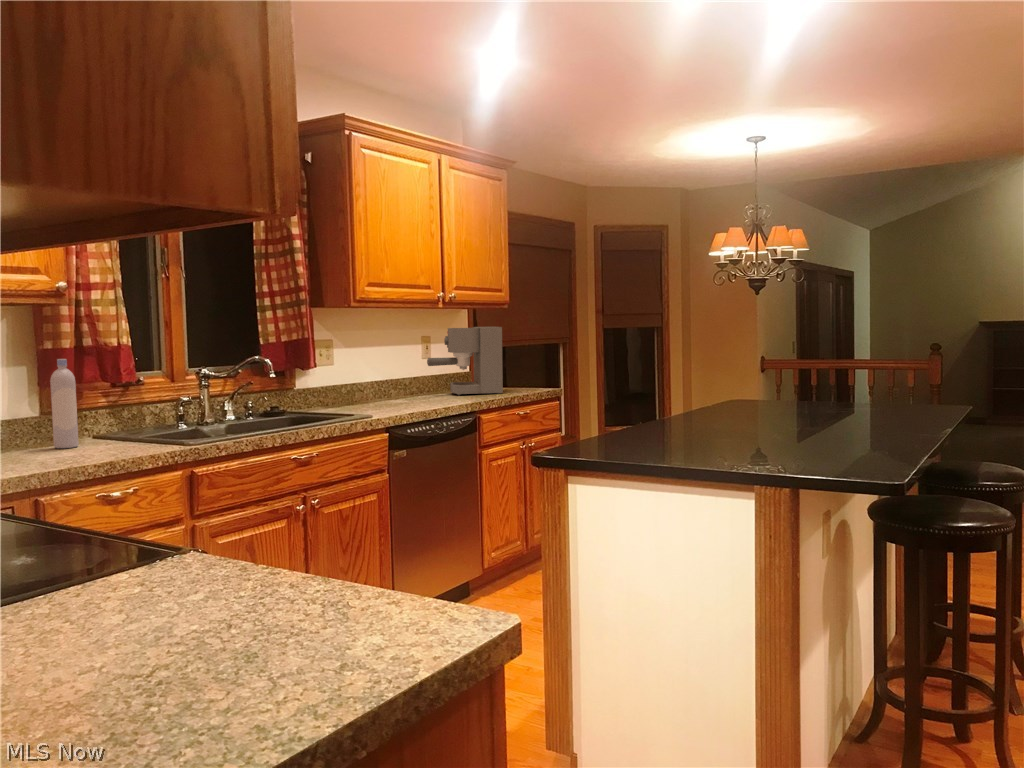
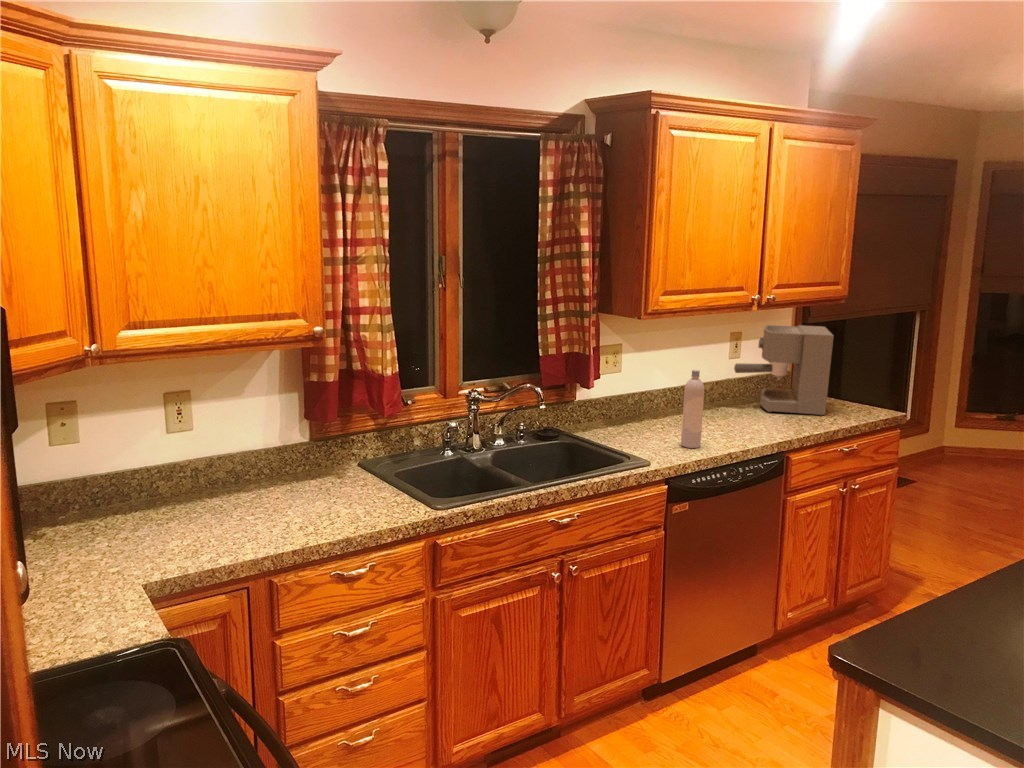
bottle: present [50,359,79,448] -> present [681,370,704,448]

